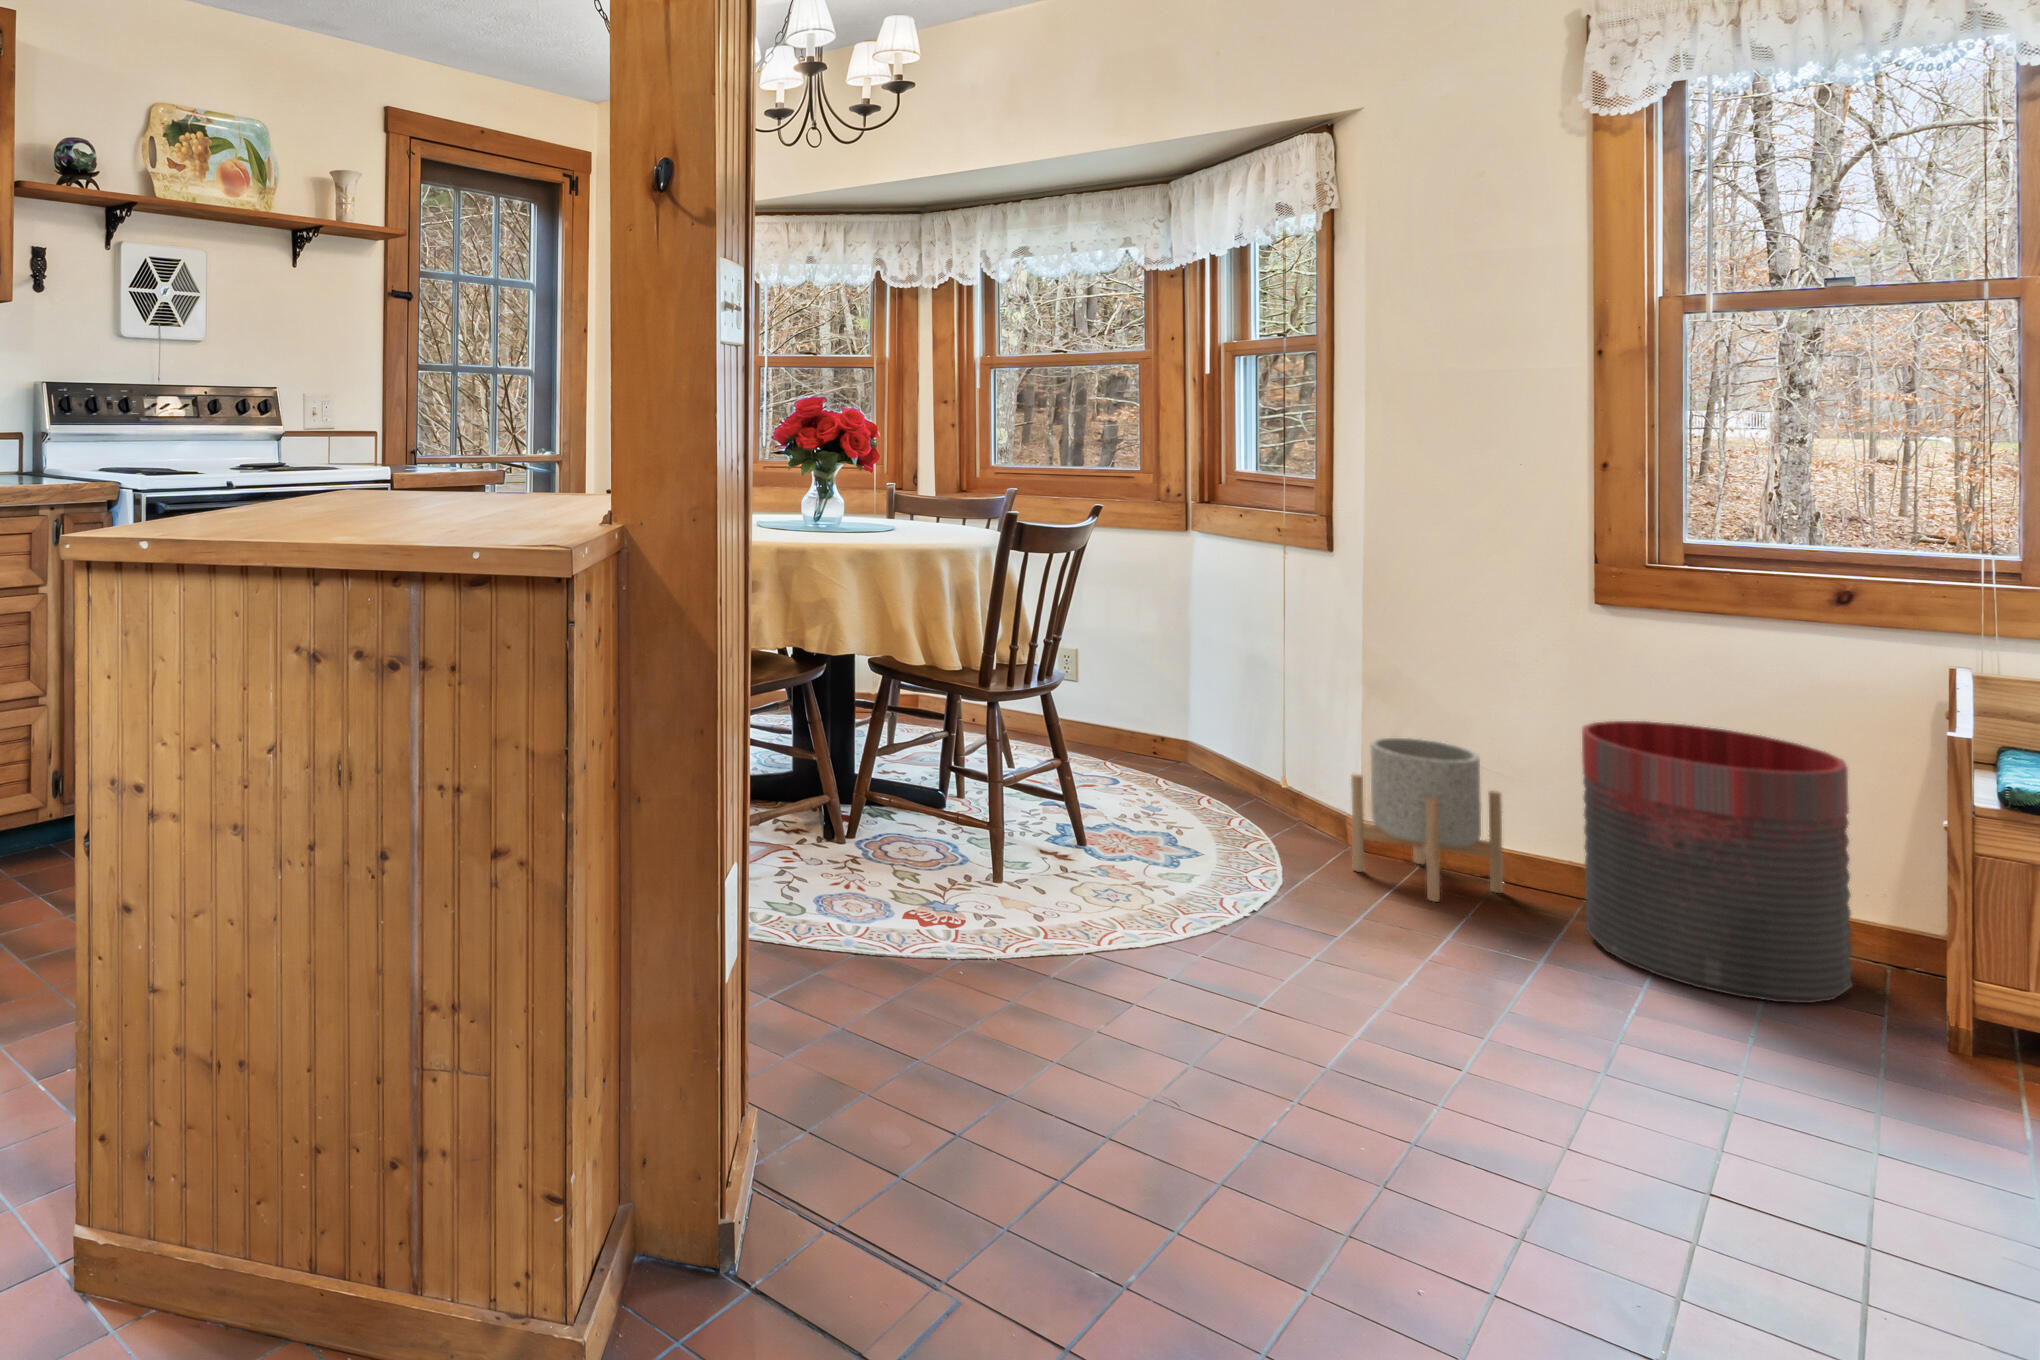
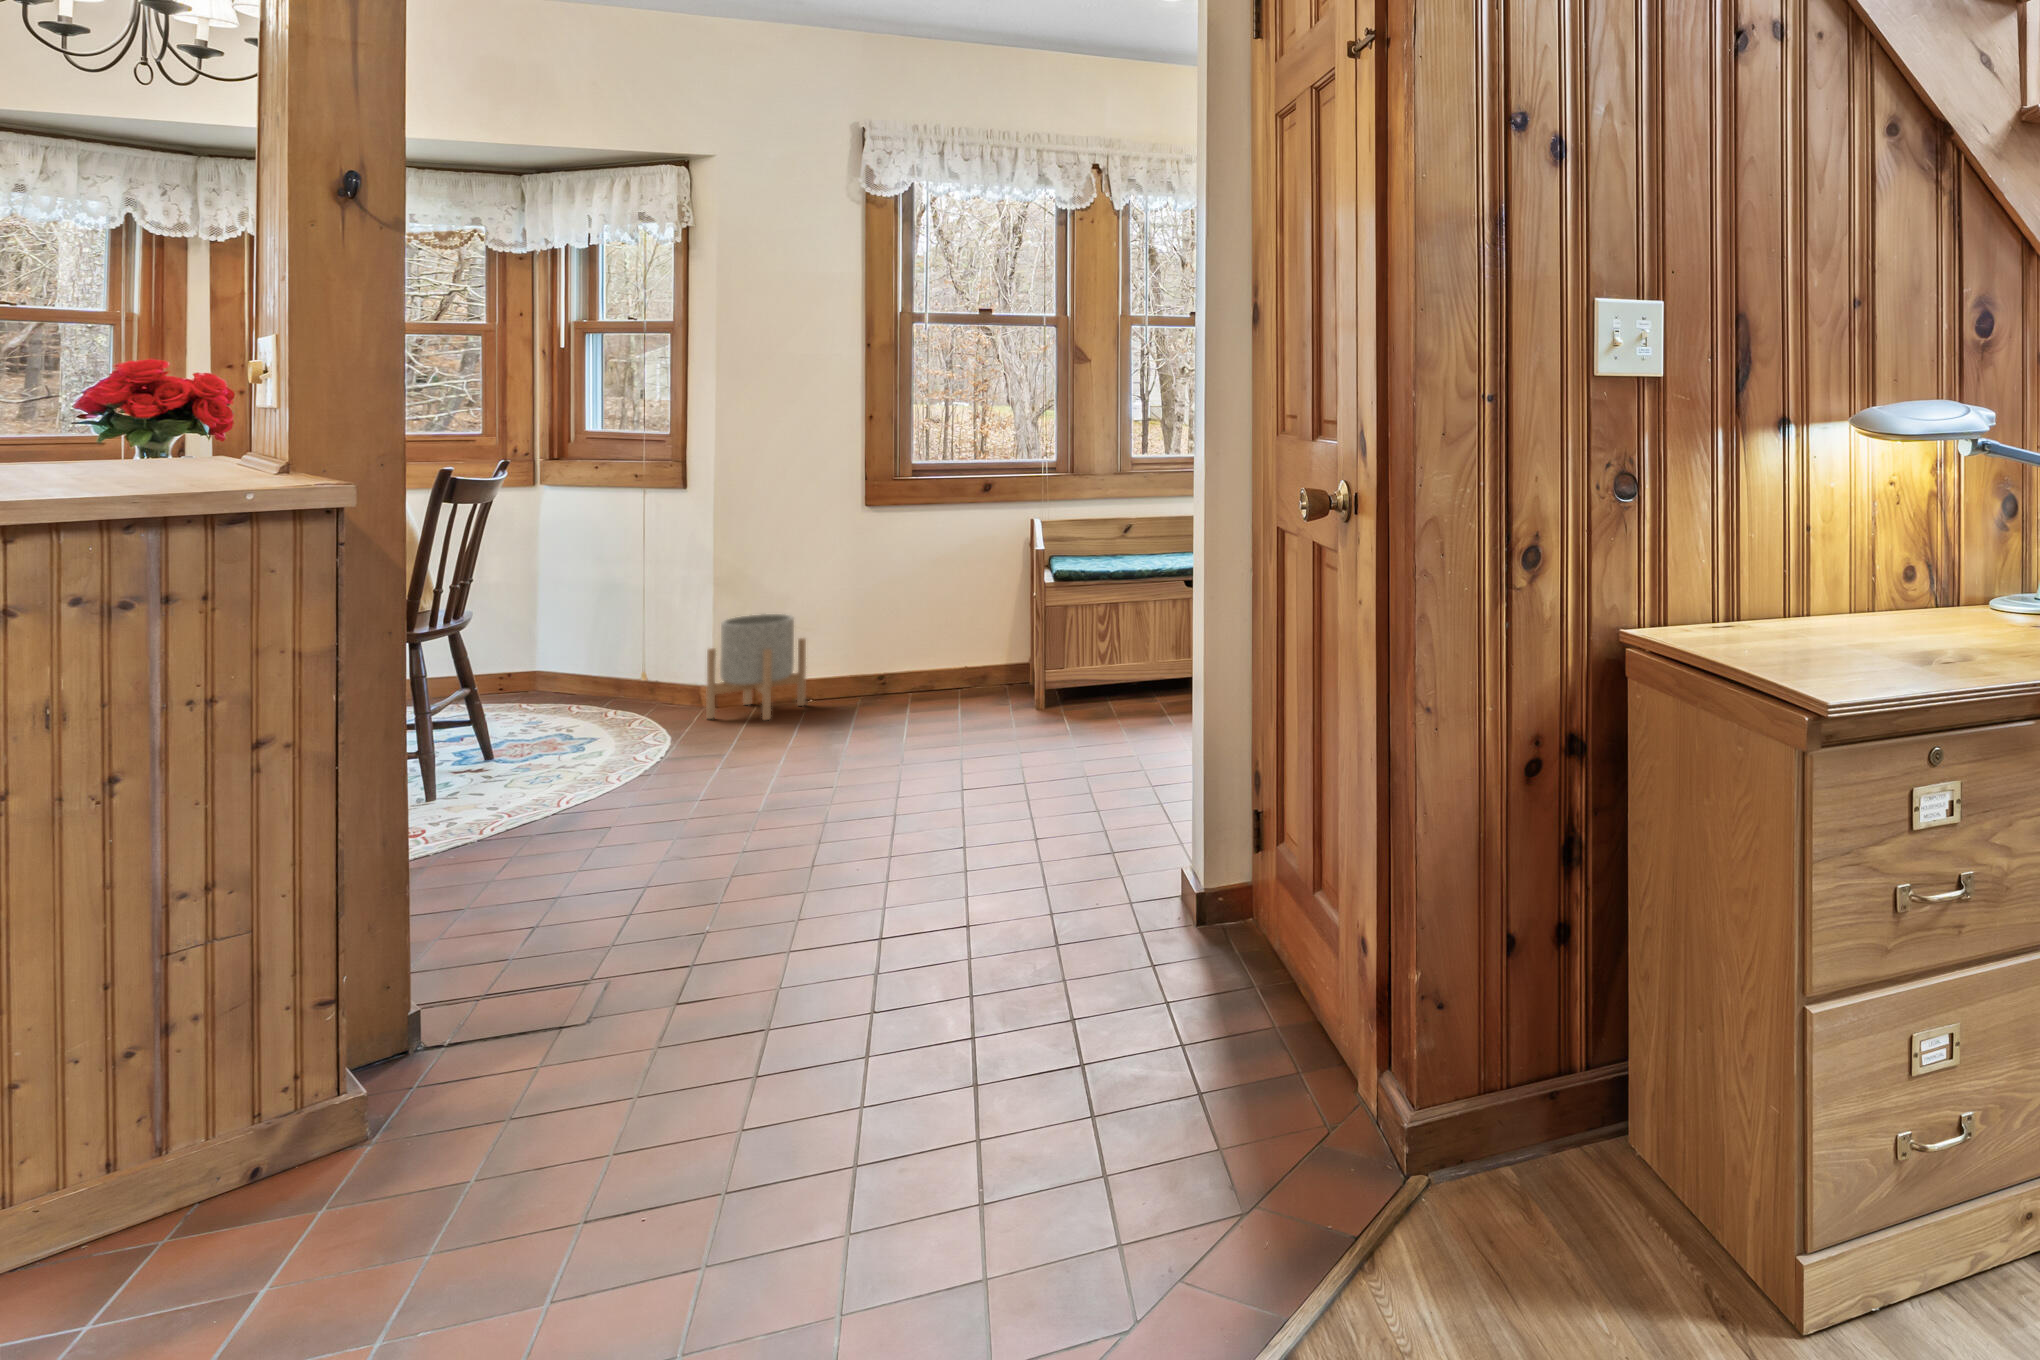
trash can: present [1582,721,1852,1003] -> none [858,569,986,717]

